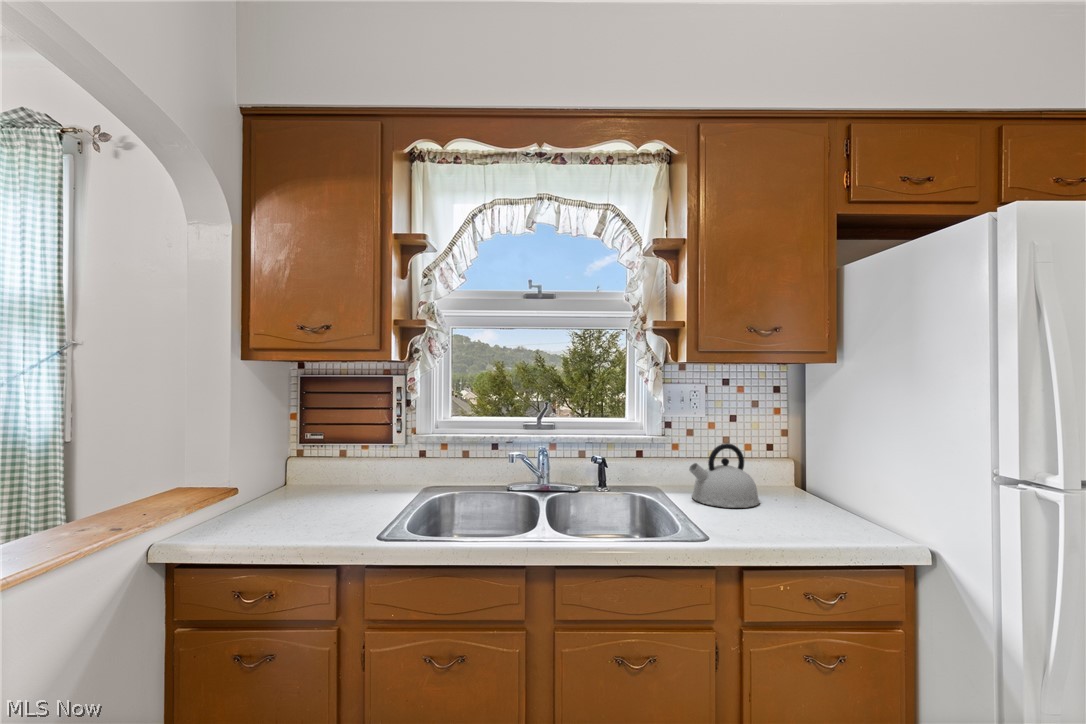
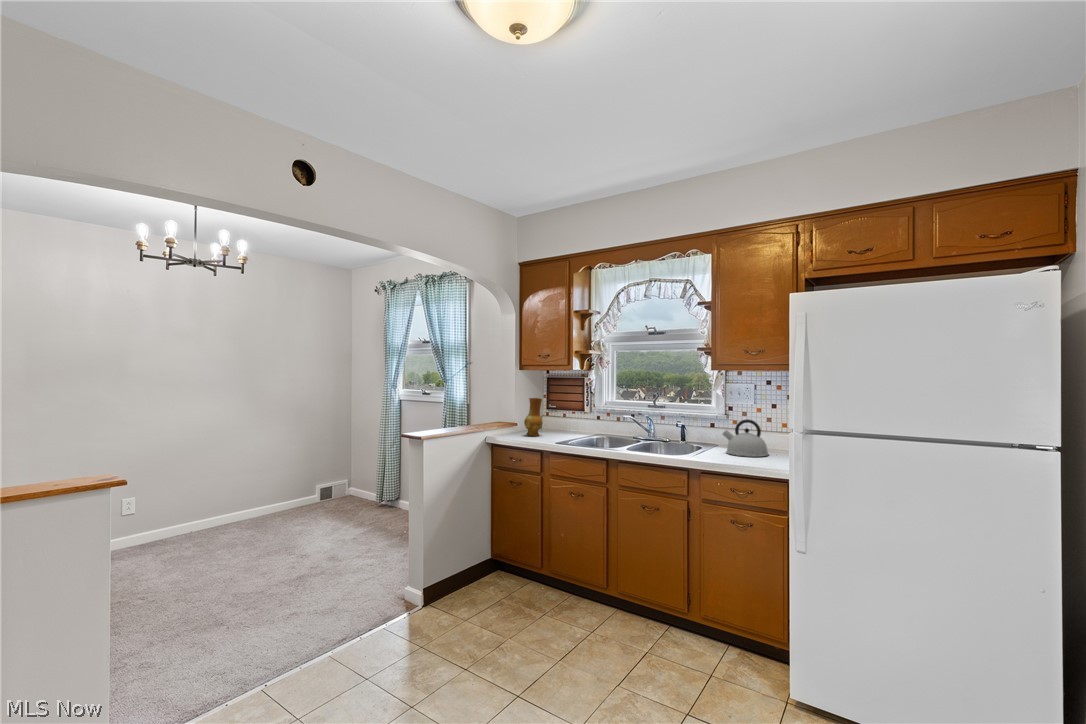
ceramic jug: none [261,424,307,512] -> present [524,398,543,436]

